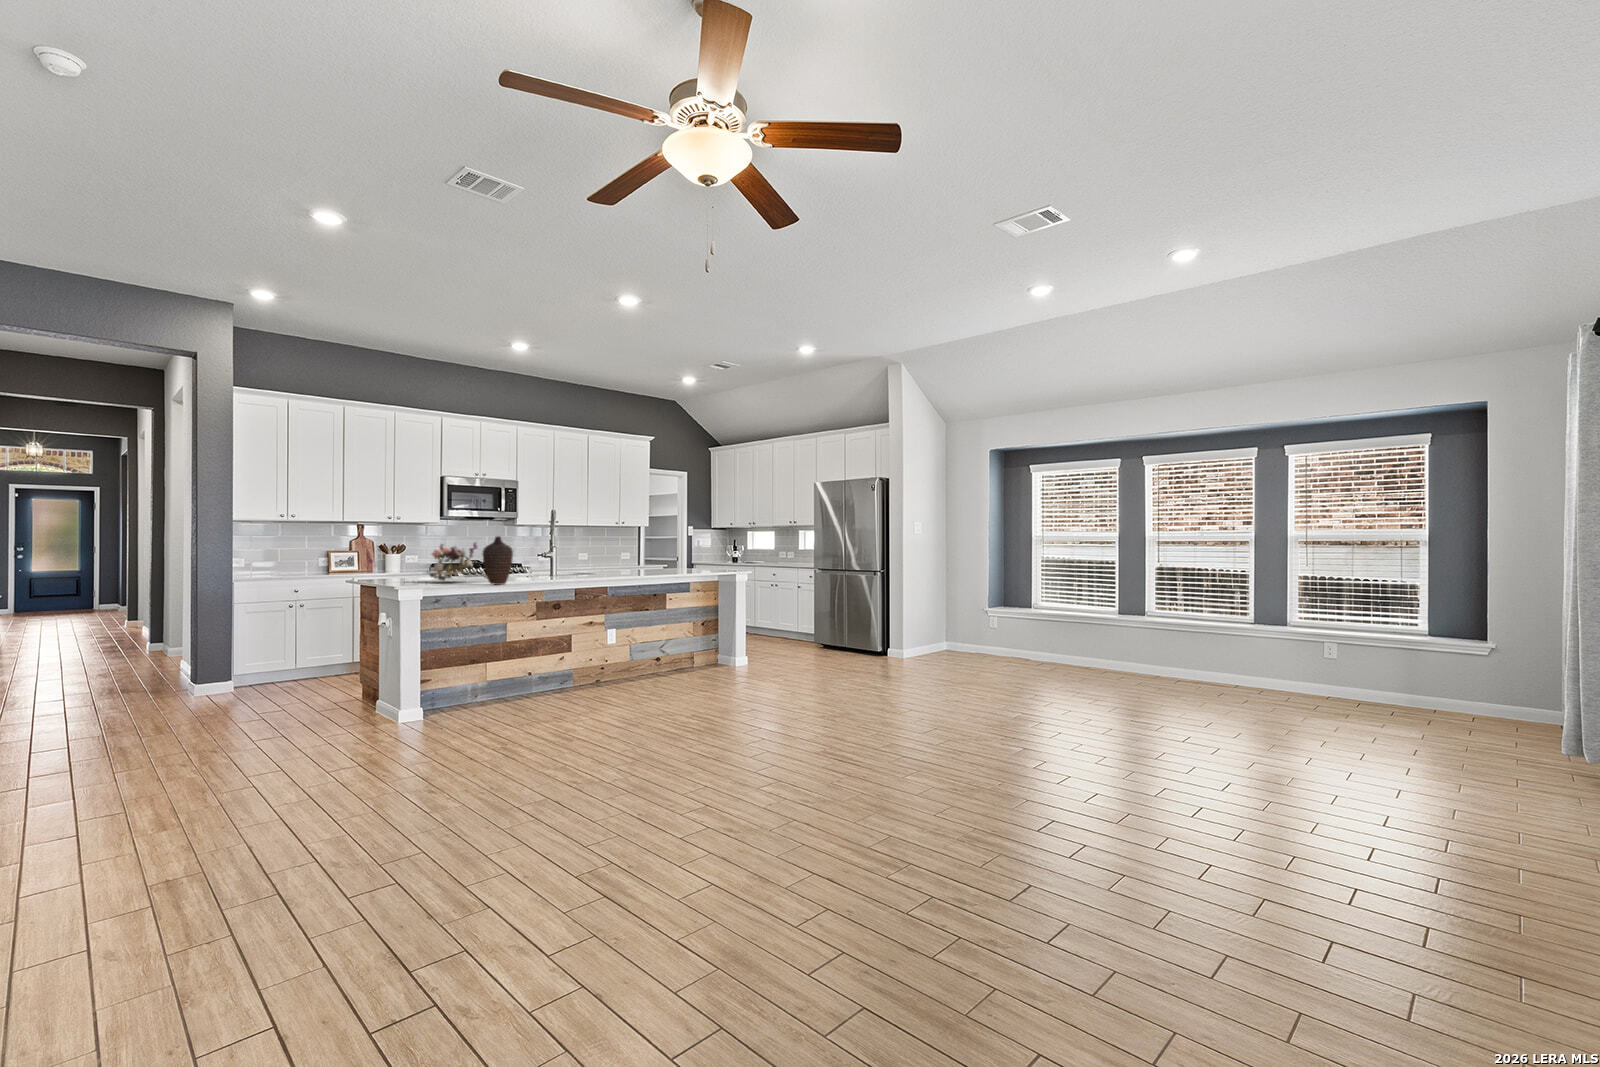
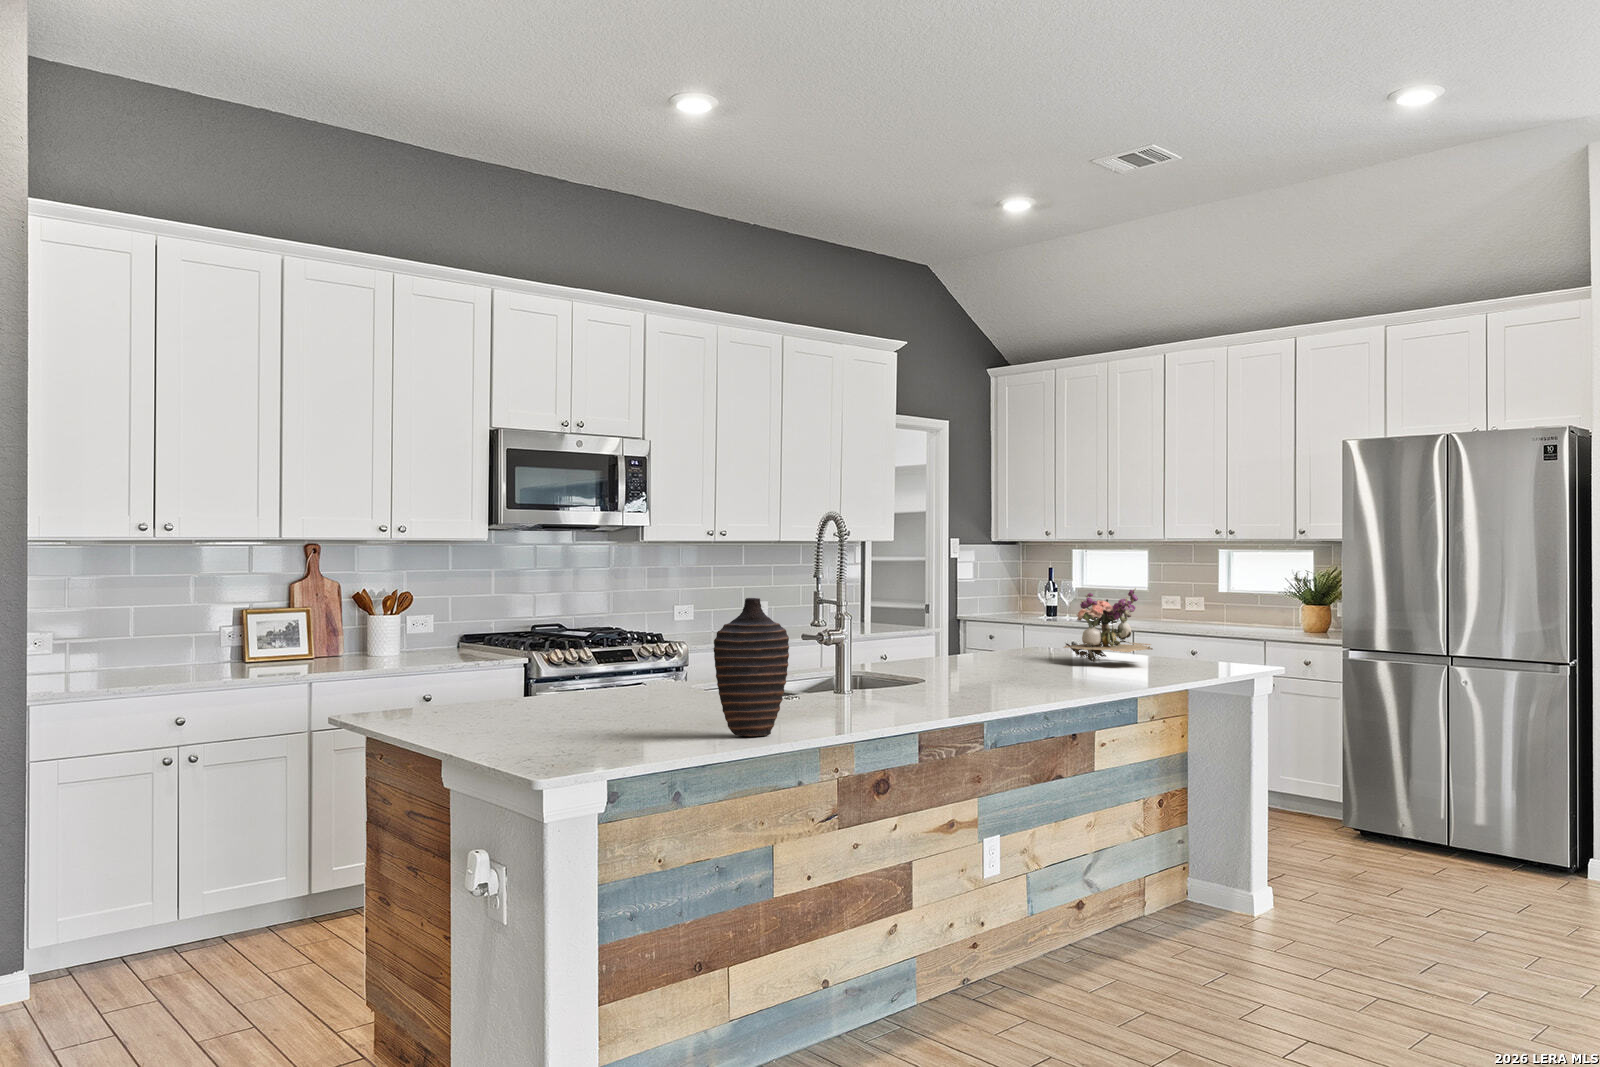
flower arrangement: present [427,542,478,581] -> present [1064,588,1153,663]

